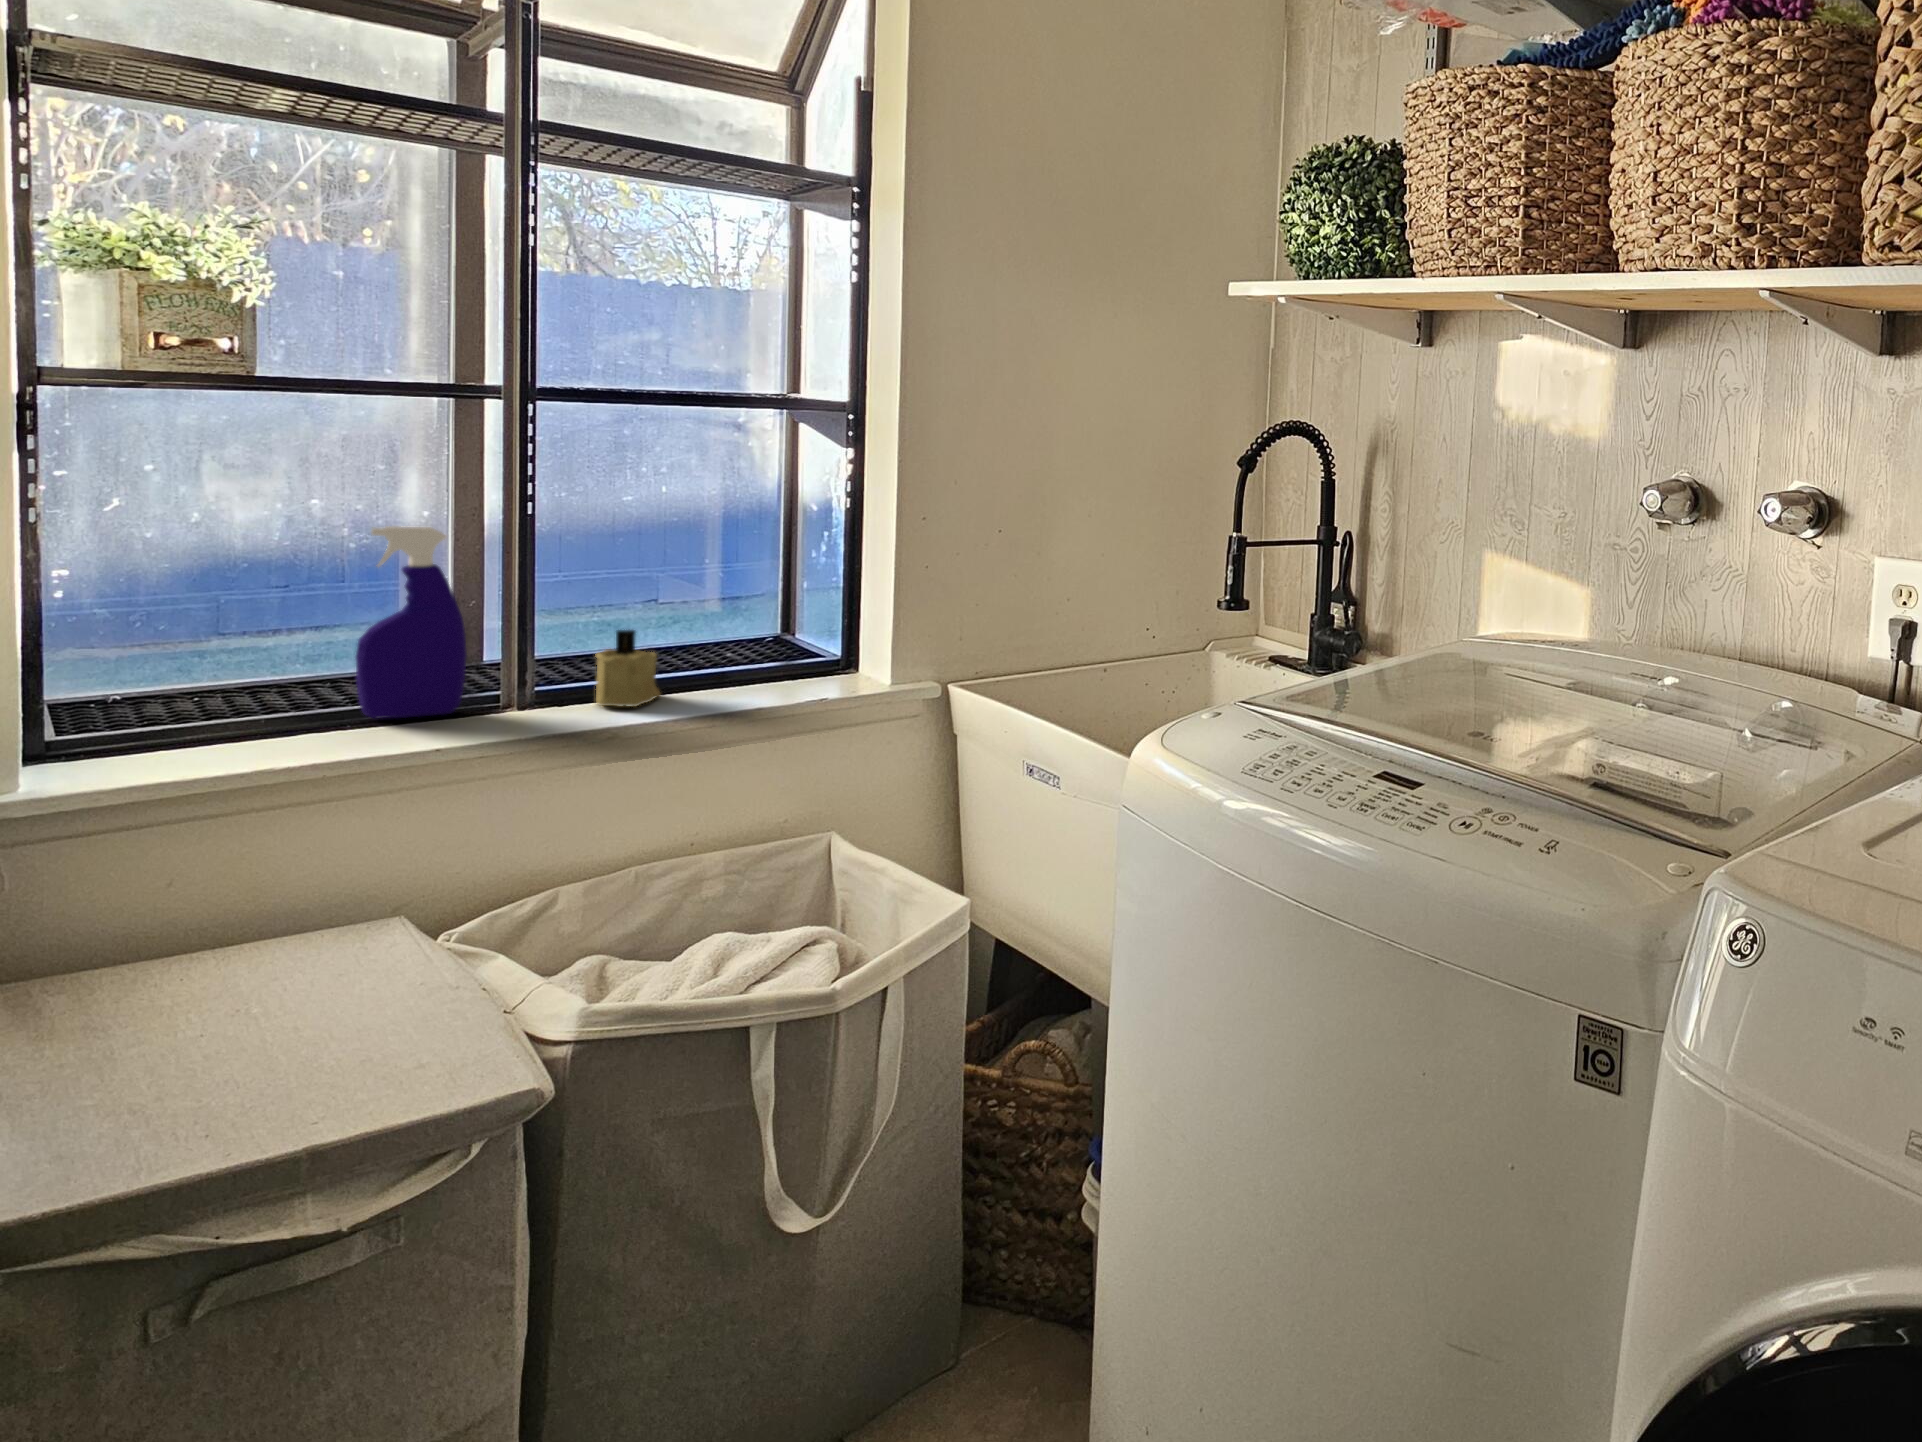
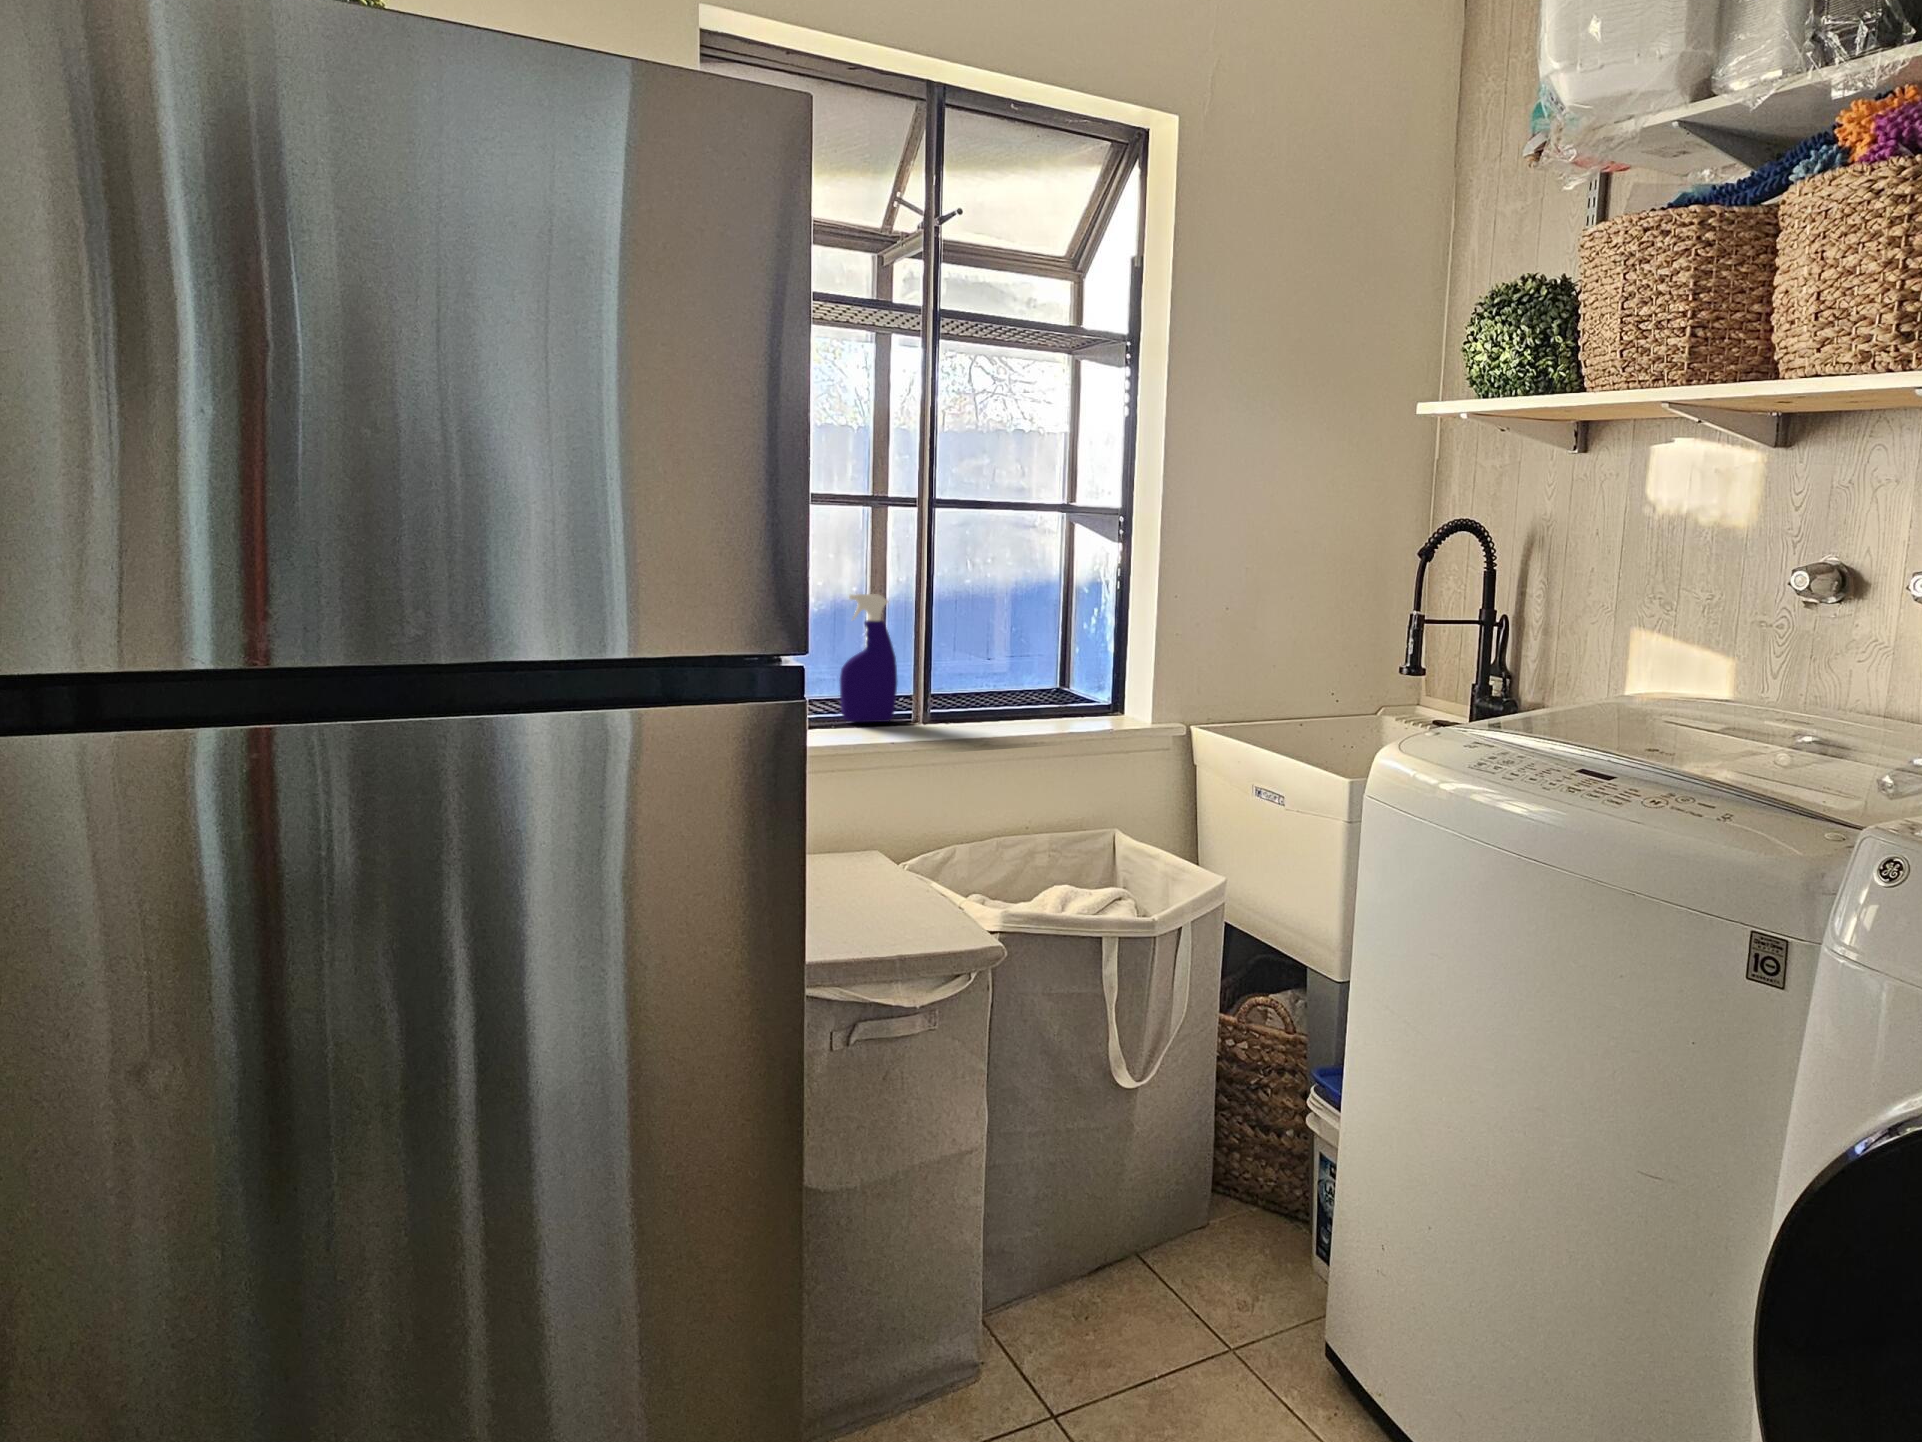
candle: present [596,630,660,707] -> none [968,670,1006,724]

